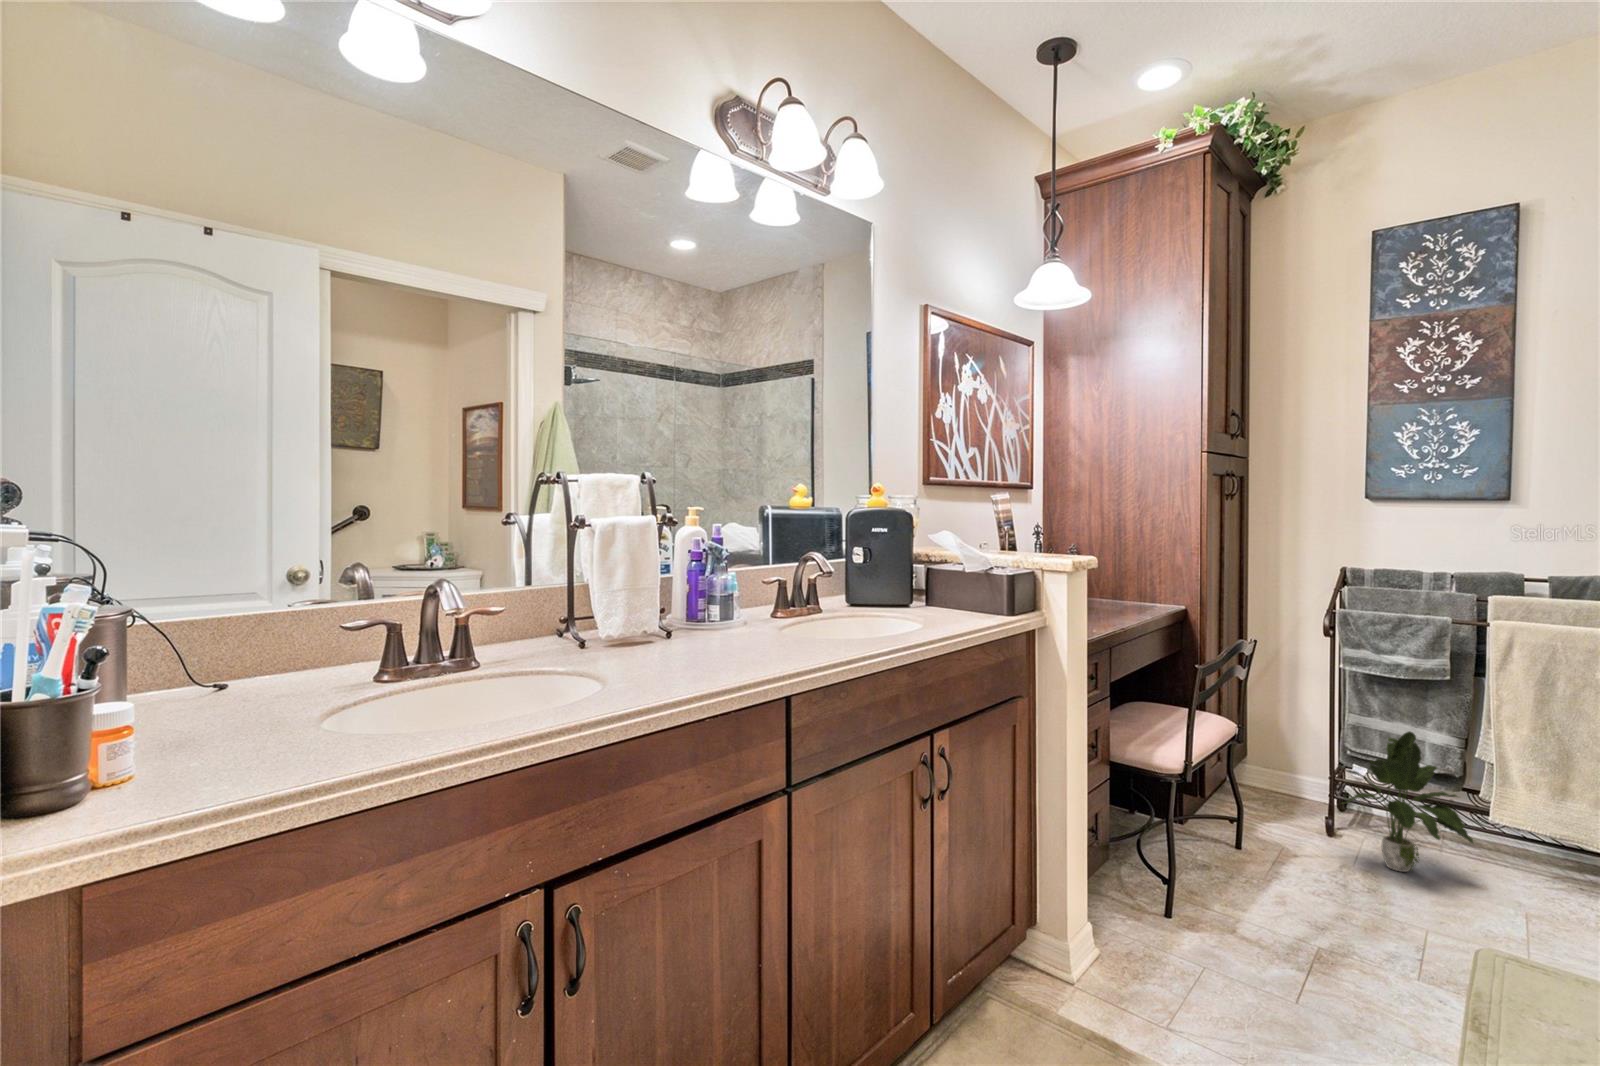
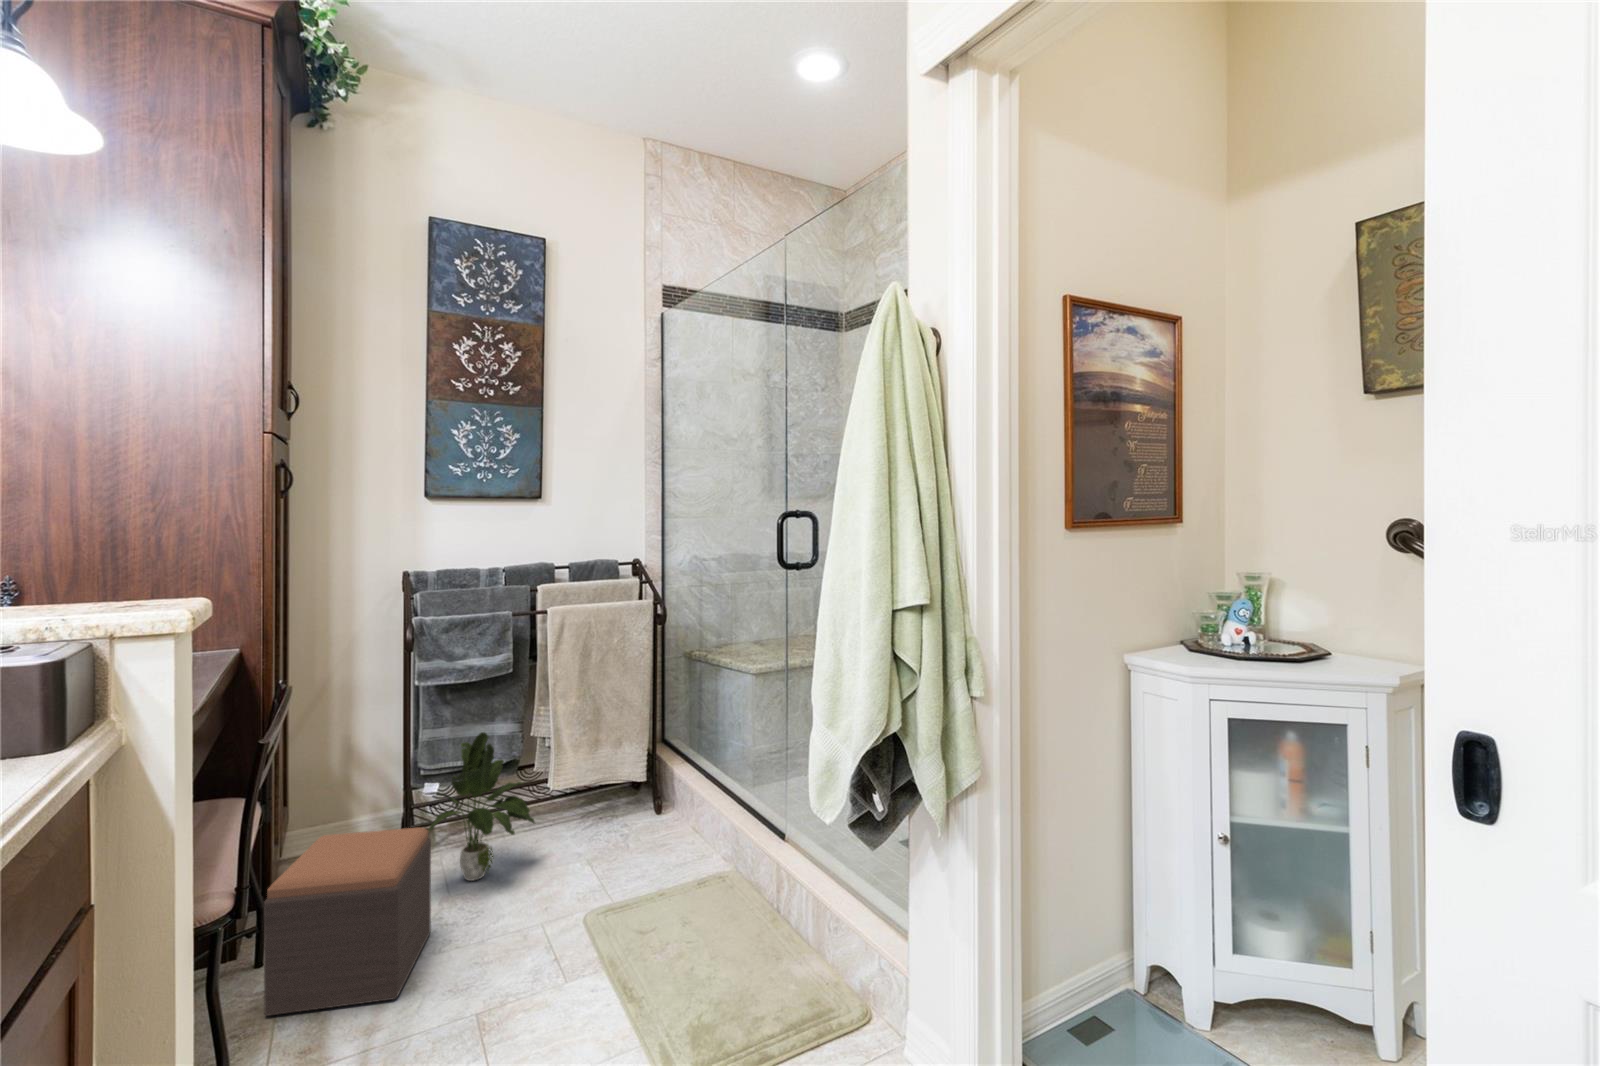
footstool: none [1205,769,1342,913] -> present [264,828,431,1016]

